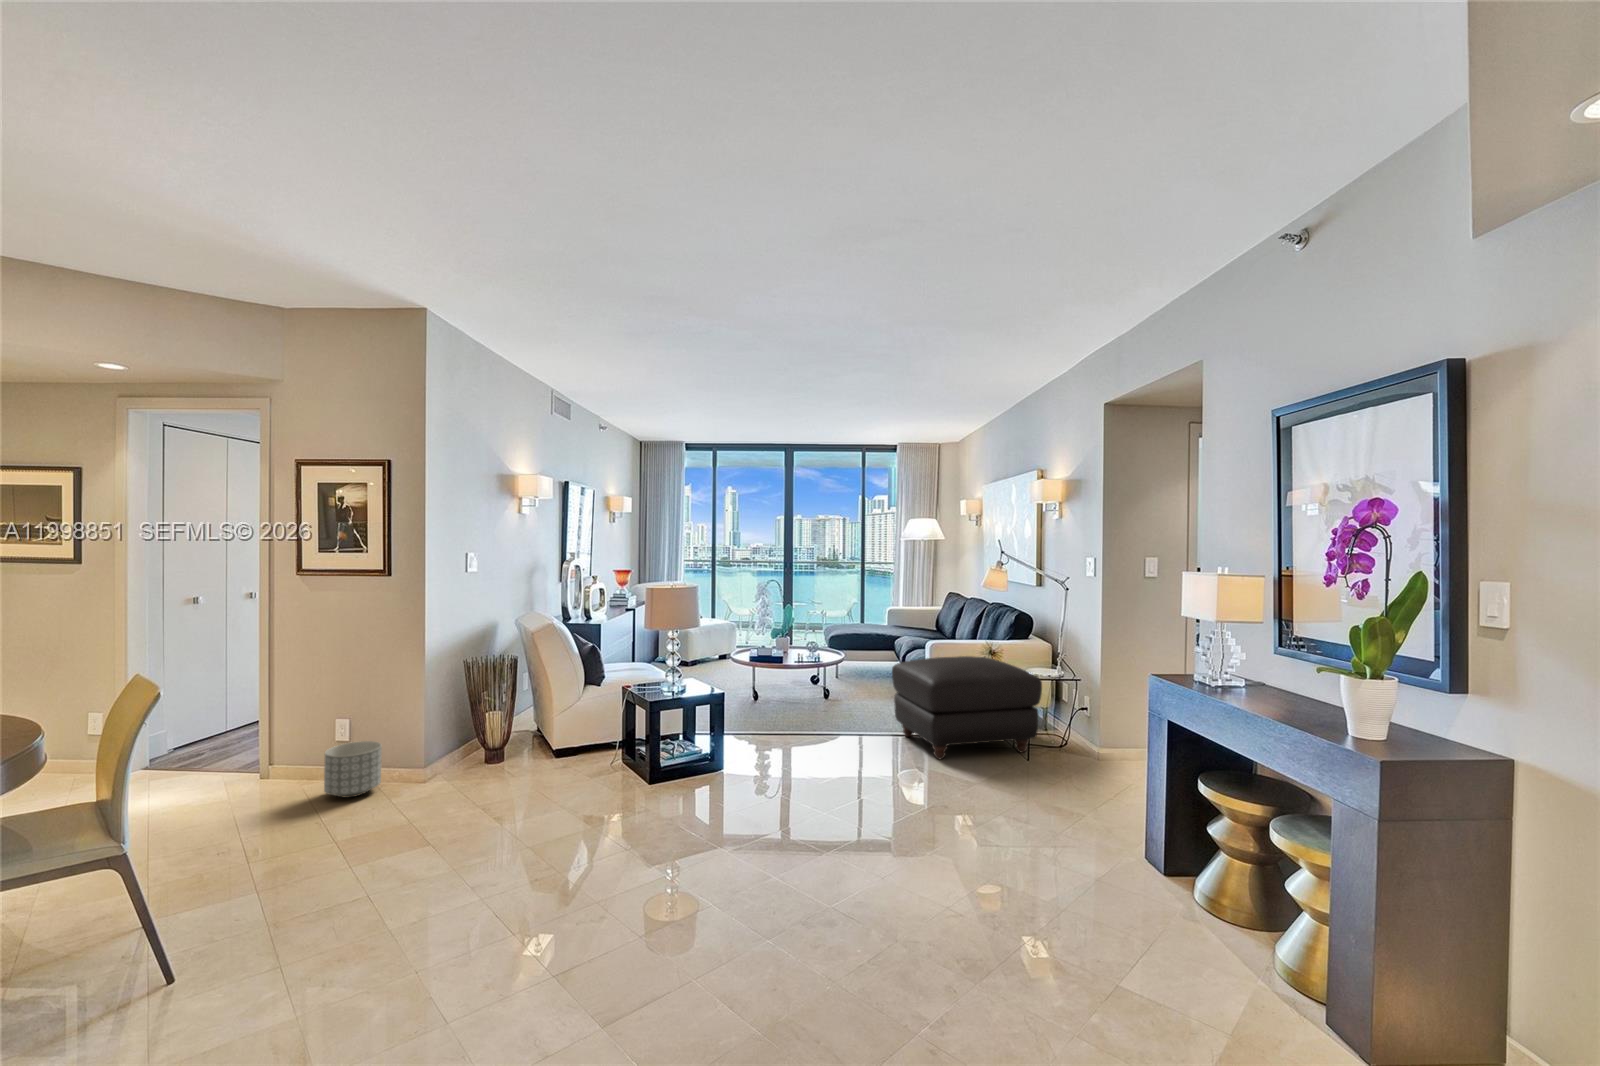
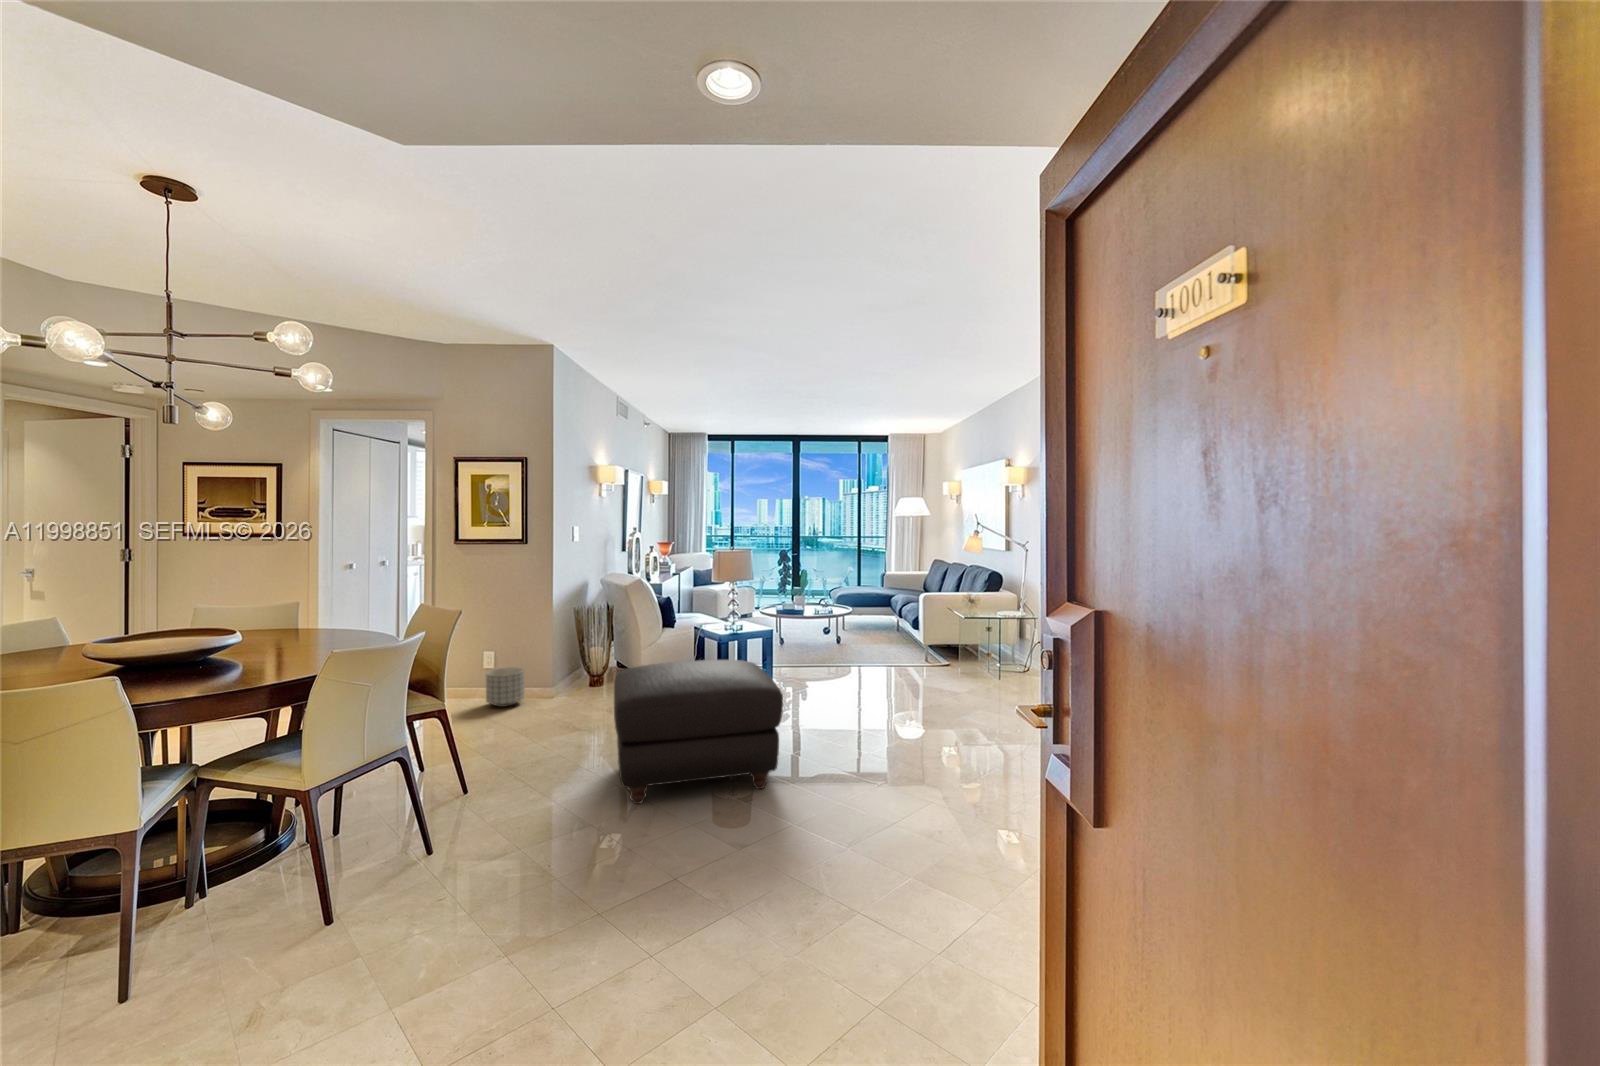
ottoman: present [892,656,1042,759] -> present [614,660,783,804]

